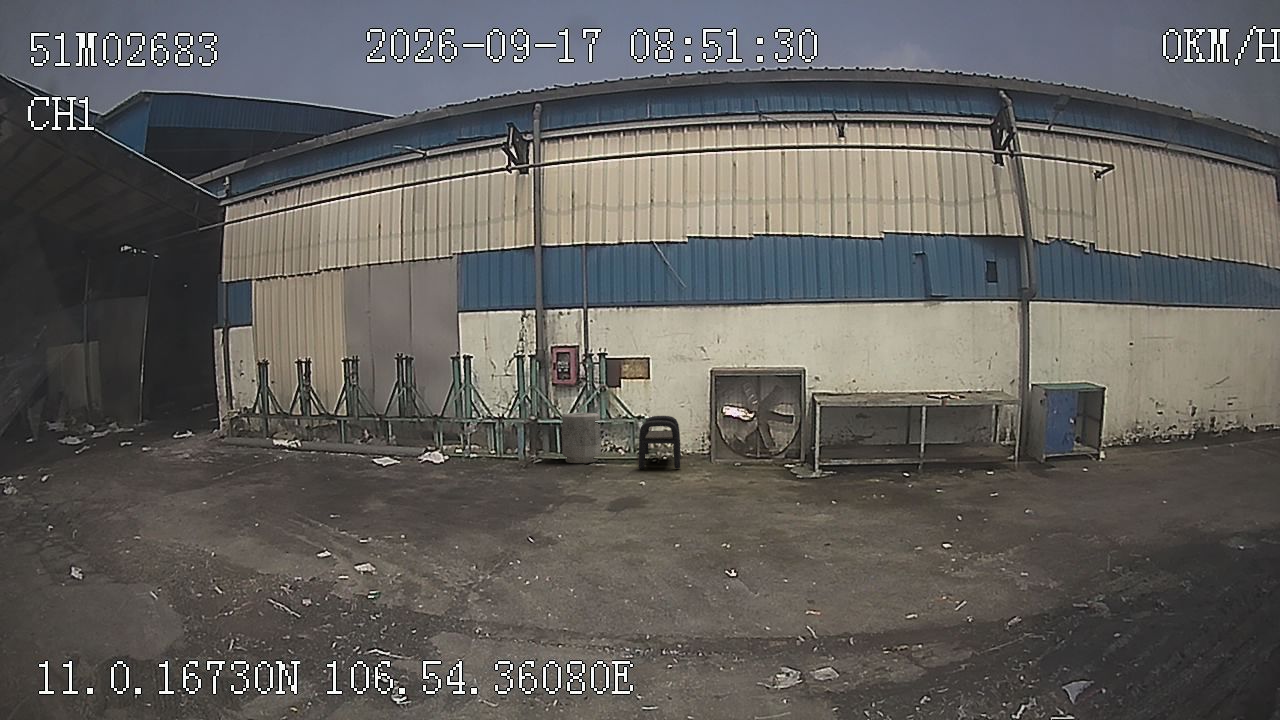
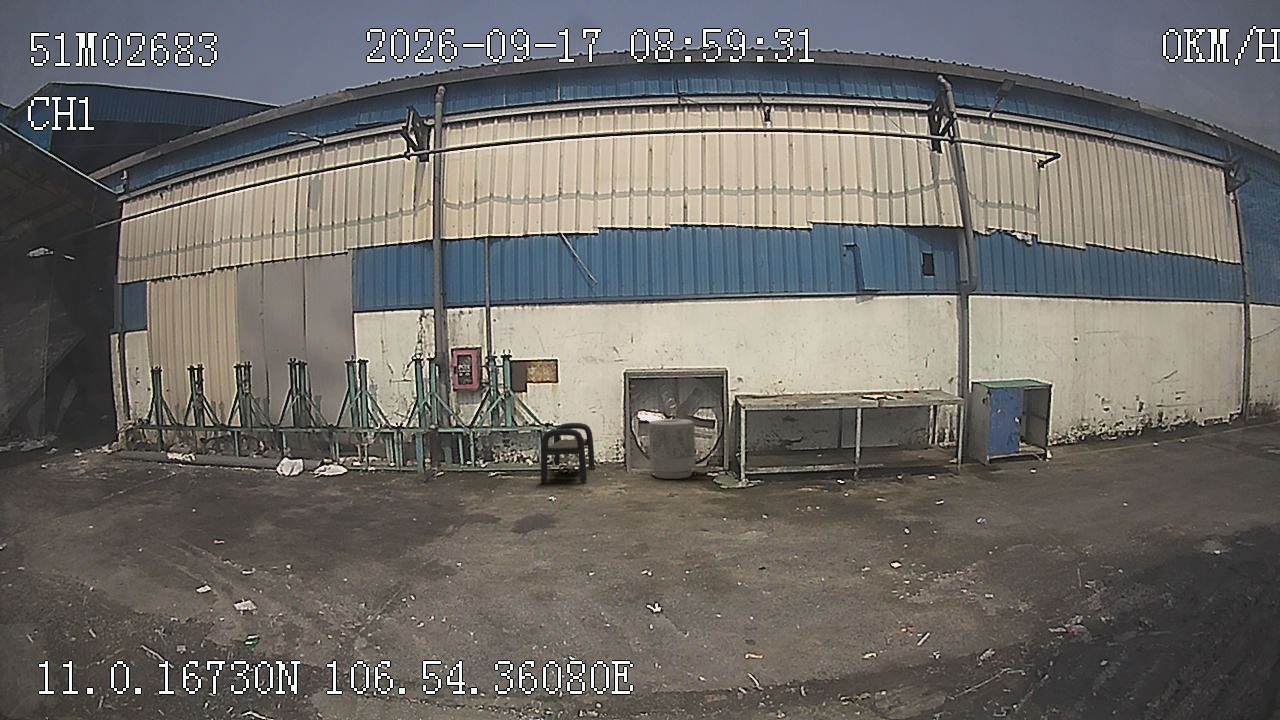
trash can: present [562,413,601,463] -> present [649,419,695,479]

